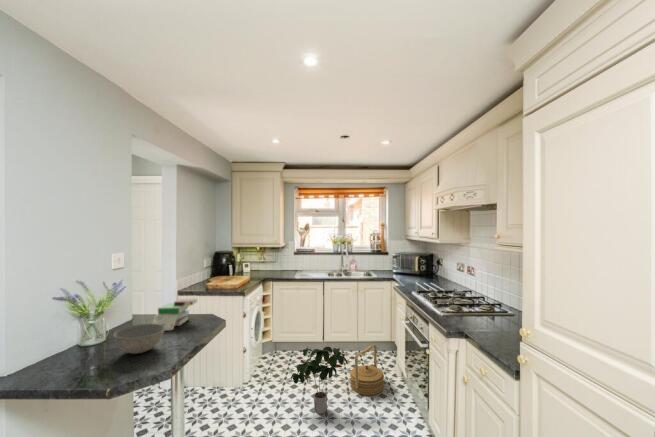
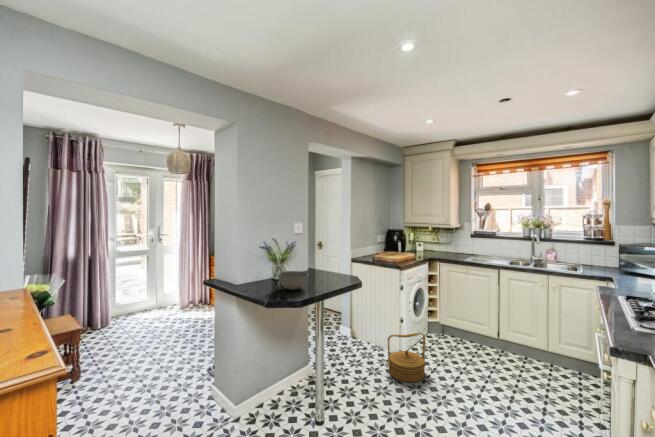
book: present [152,299,197,331] -> none [307,260,343,281]
basket: present [350,344,384,395] -> present [388,333,426,382]
potted plant: present [291,347,348,414] -> none [436,331,503,405]

